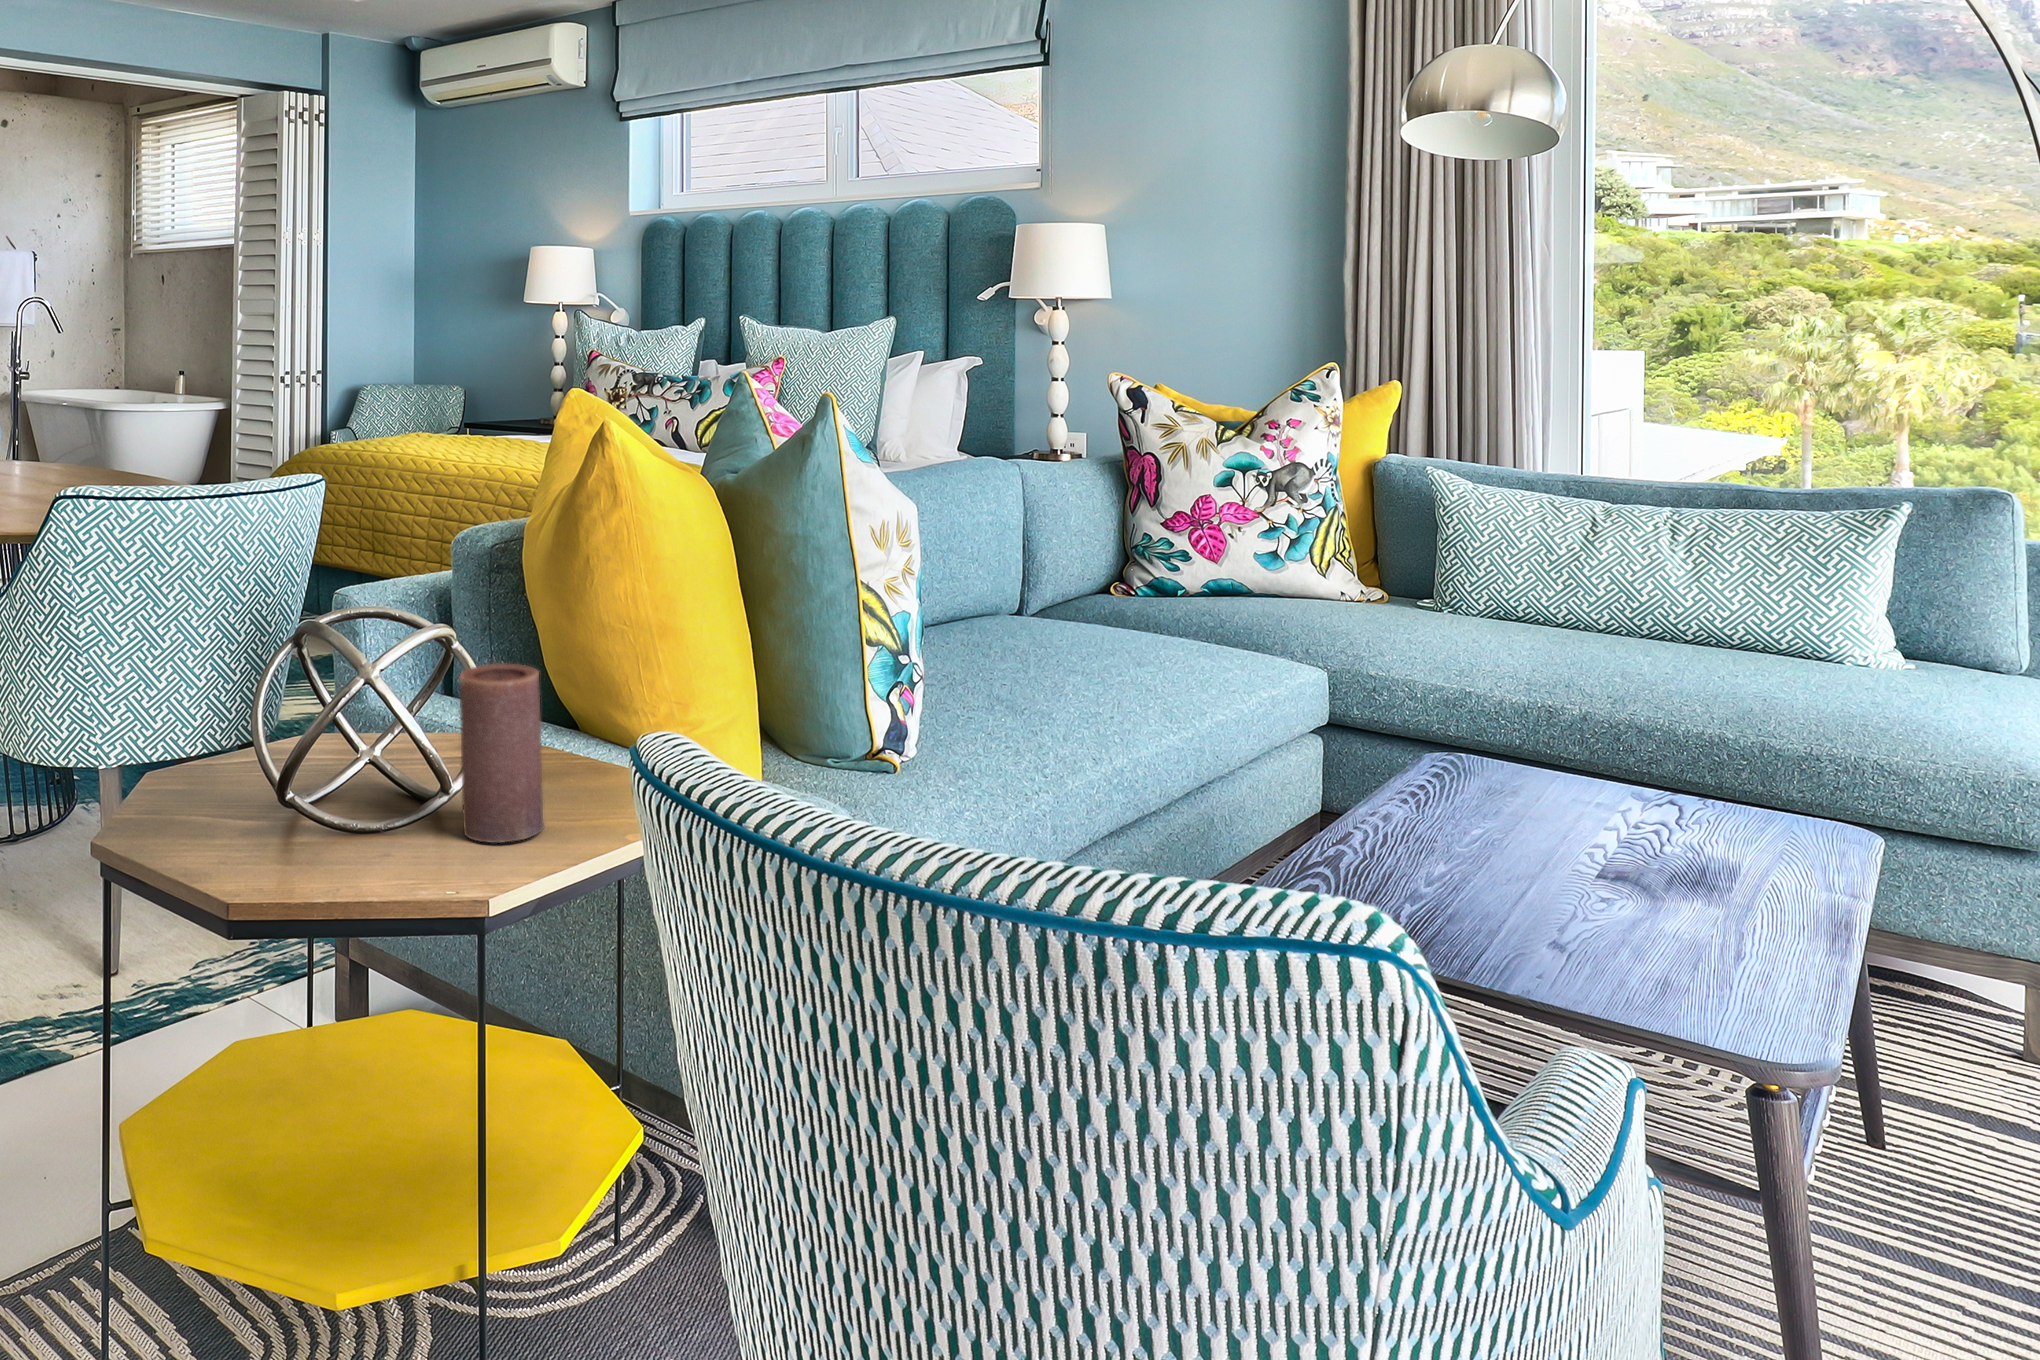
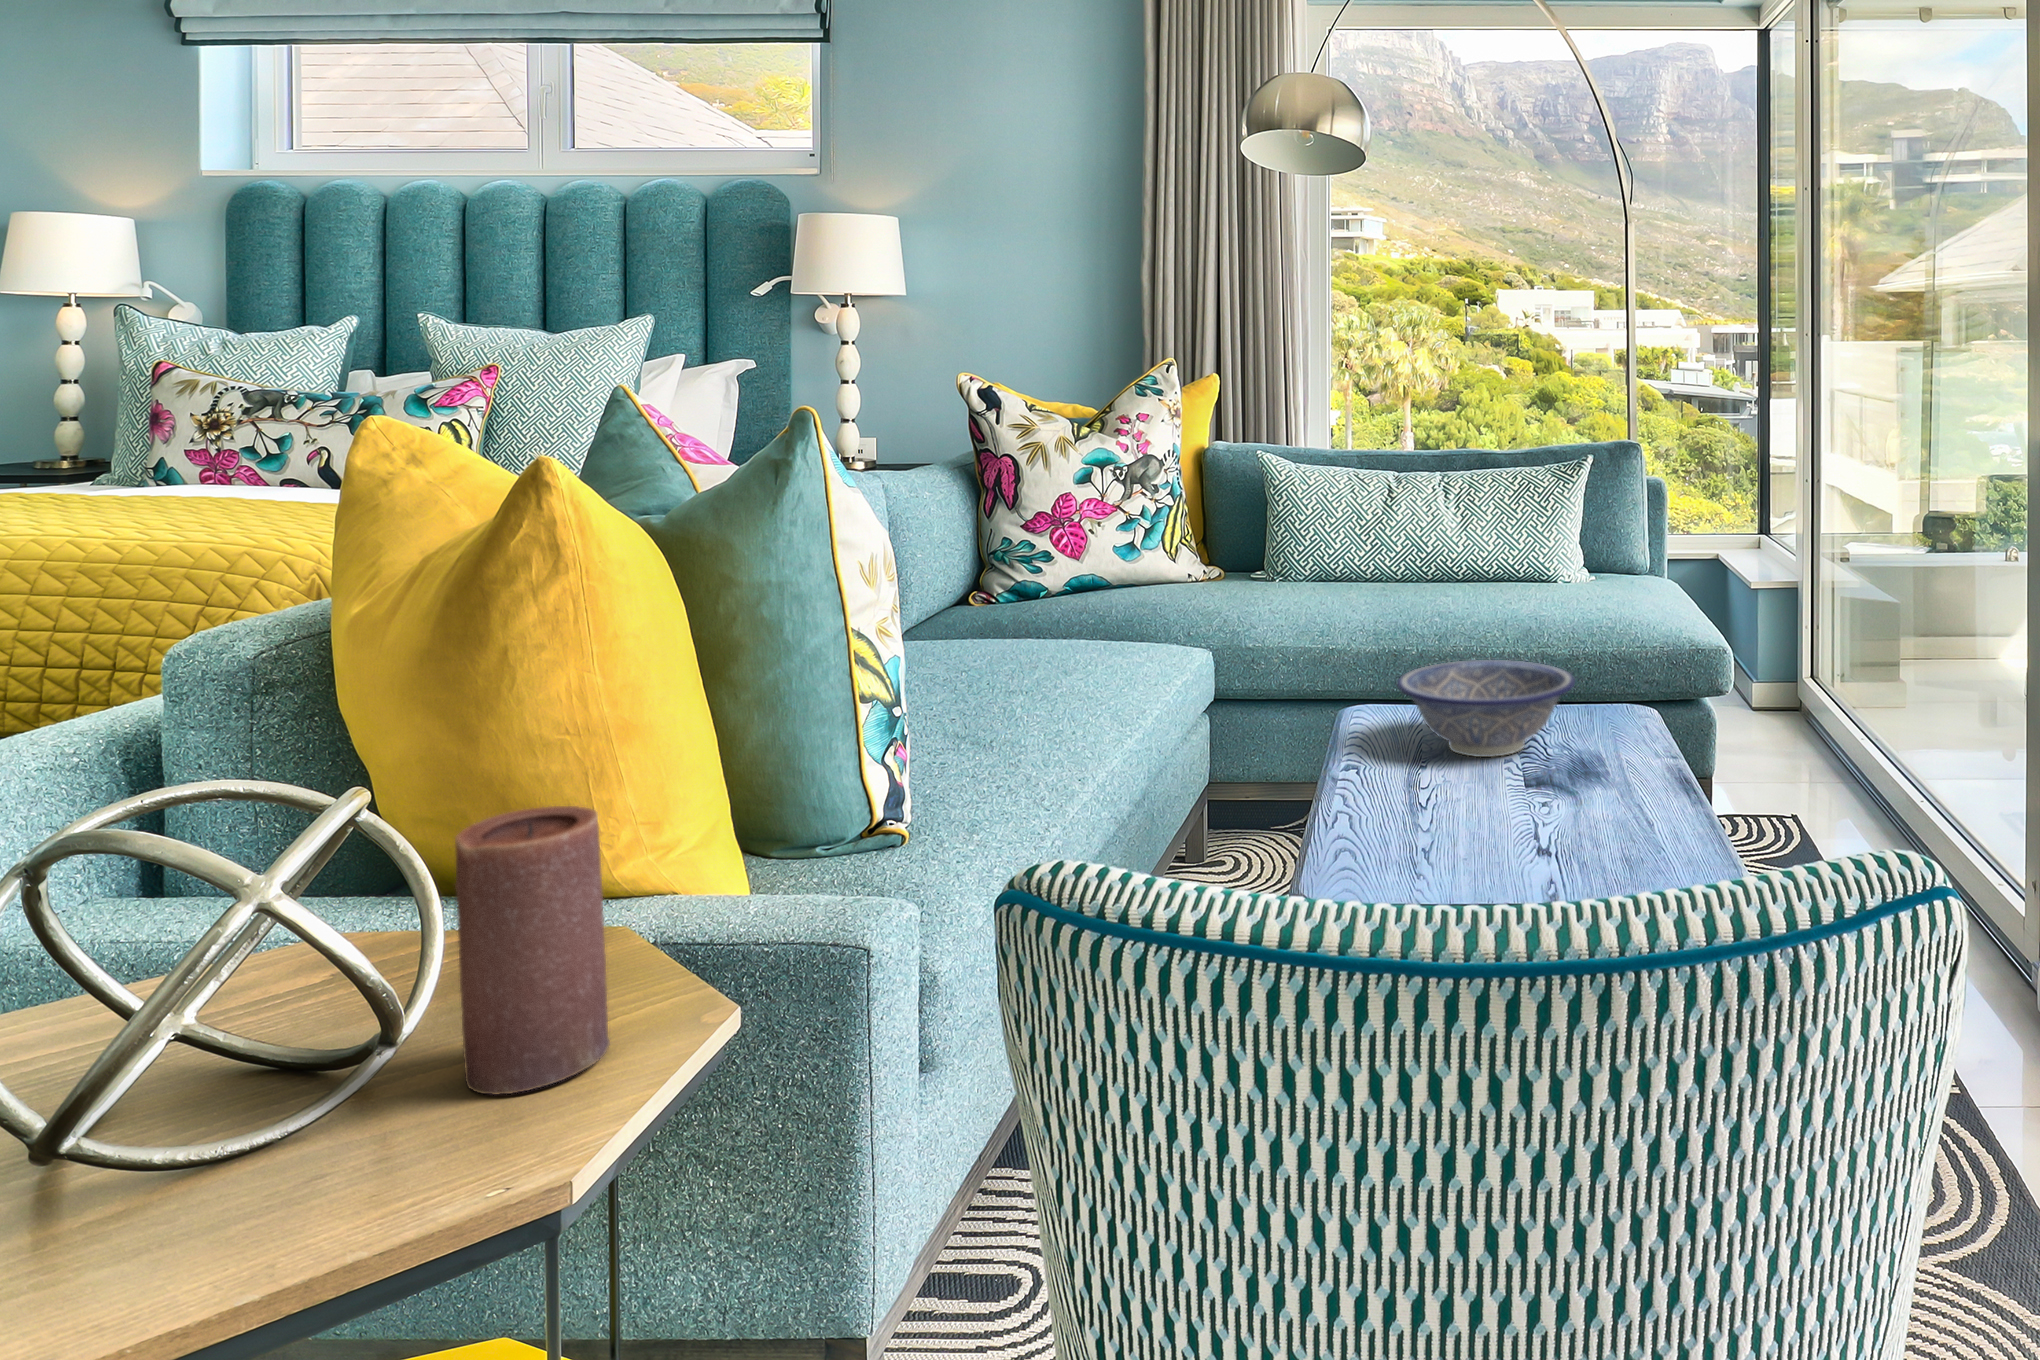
decorative bowl: none [1458,718,1700,835] -> present [1397,660,1575,757]

